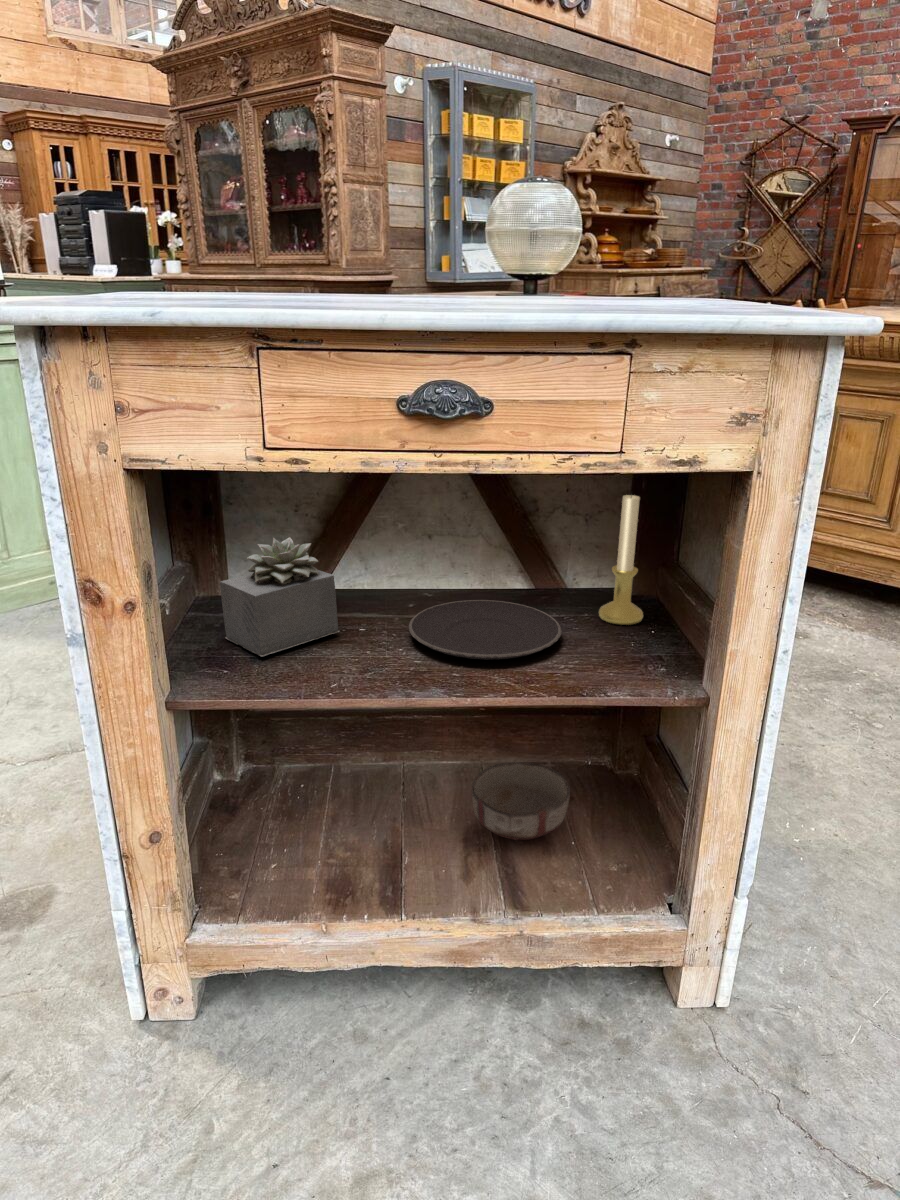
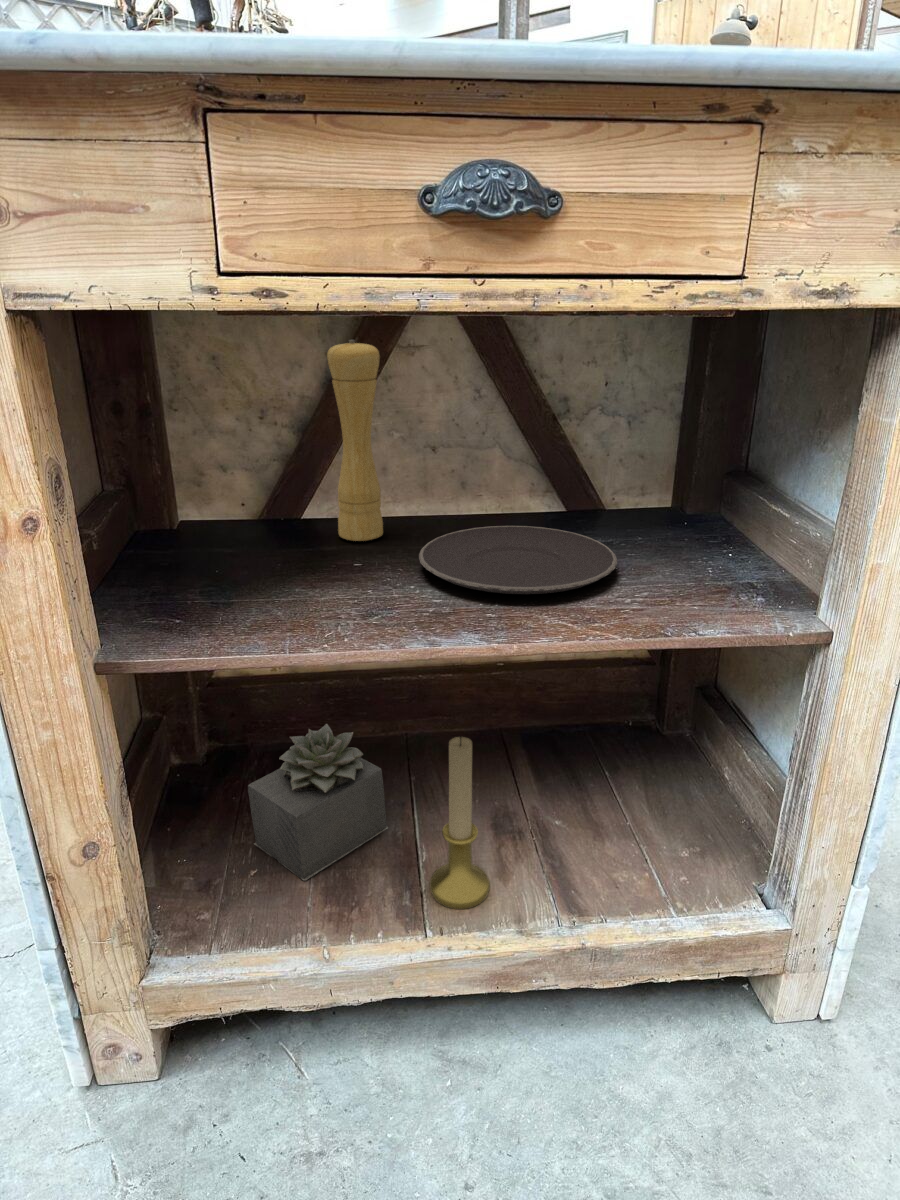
pepper mill: none [346,455,386,608] -> present [327,340,383,541]
candle holder: present [599,494,643,625] -> present [430,736,490,909]
succulent plant: present [220,537,340,656] -> present [248,724,389,881]
ceramic bowl: present [472,762,570,840] -> none [498,727,621,824]

